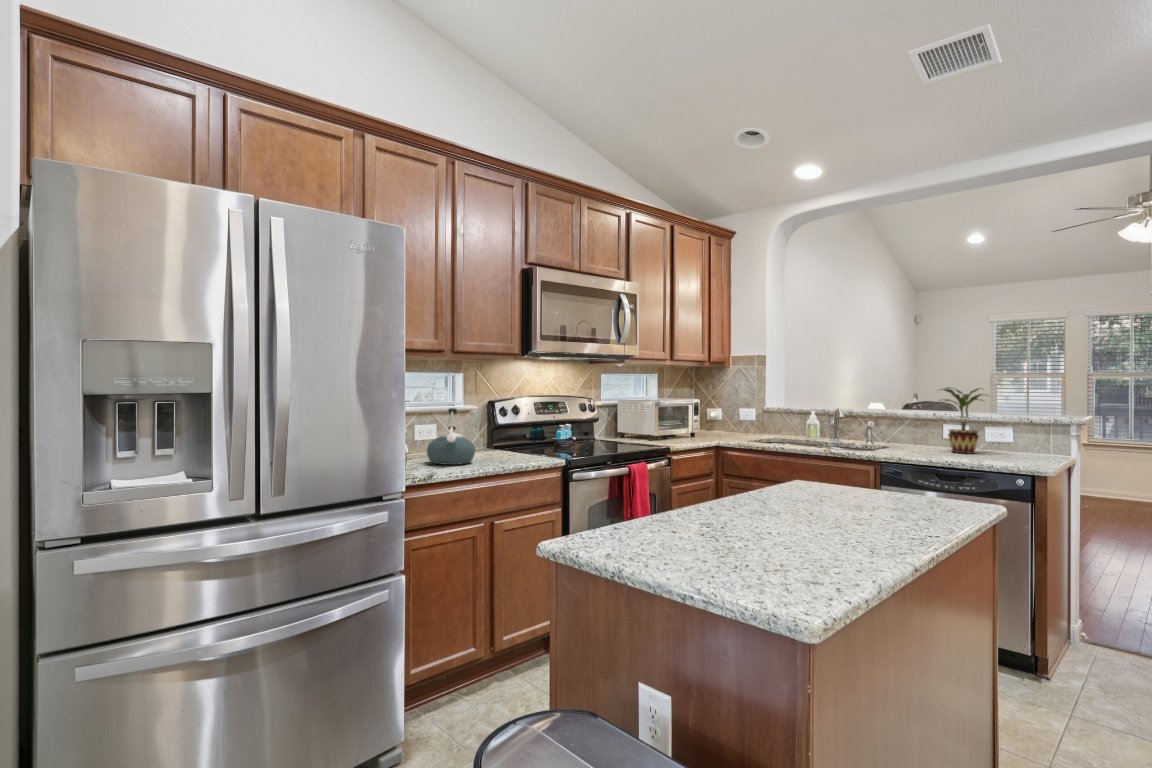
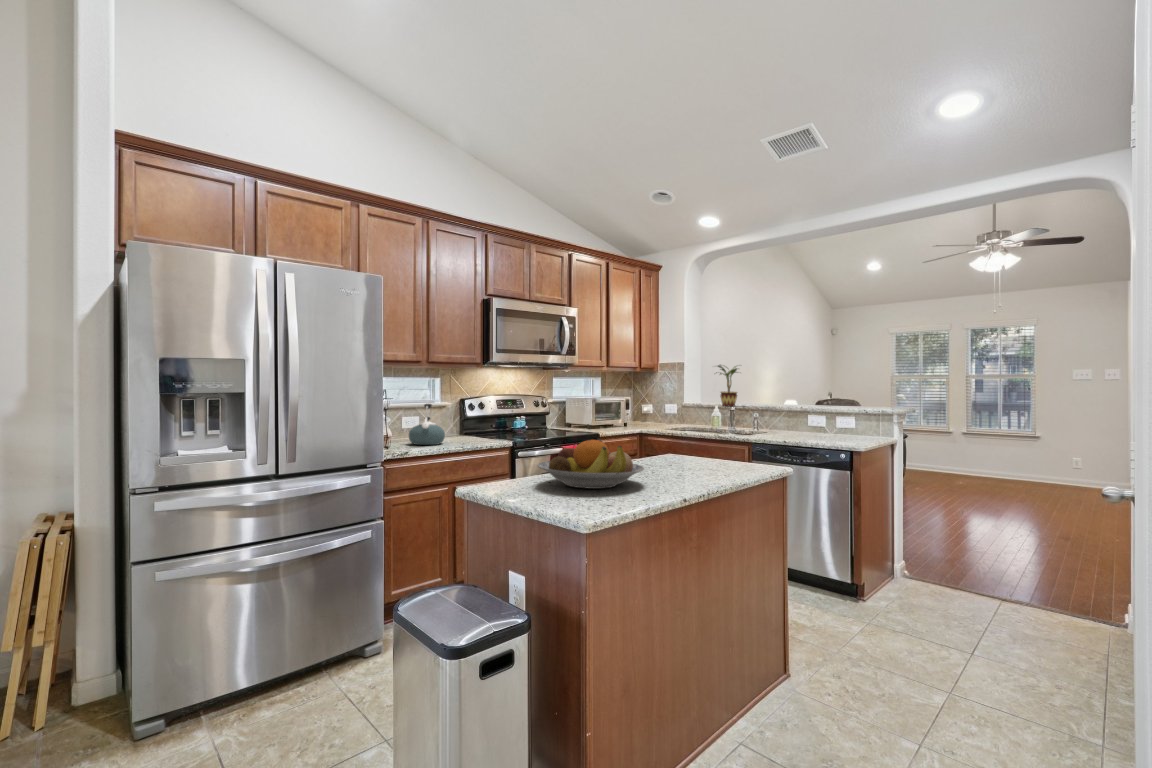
potted plant: present [939,388,983,453] -> present [716,365,737,406]
fruit bowl: none [667,471,843,550] -> present [538,440,644,489]

